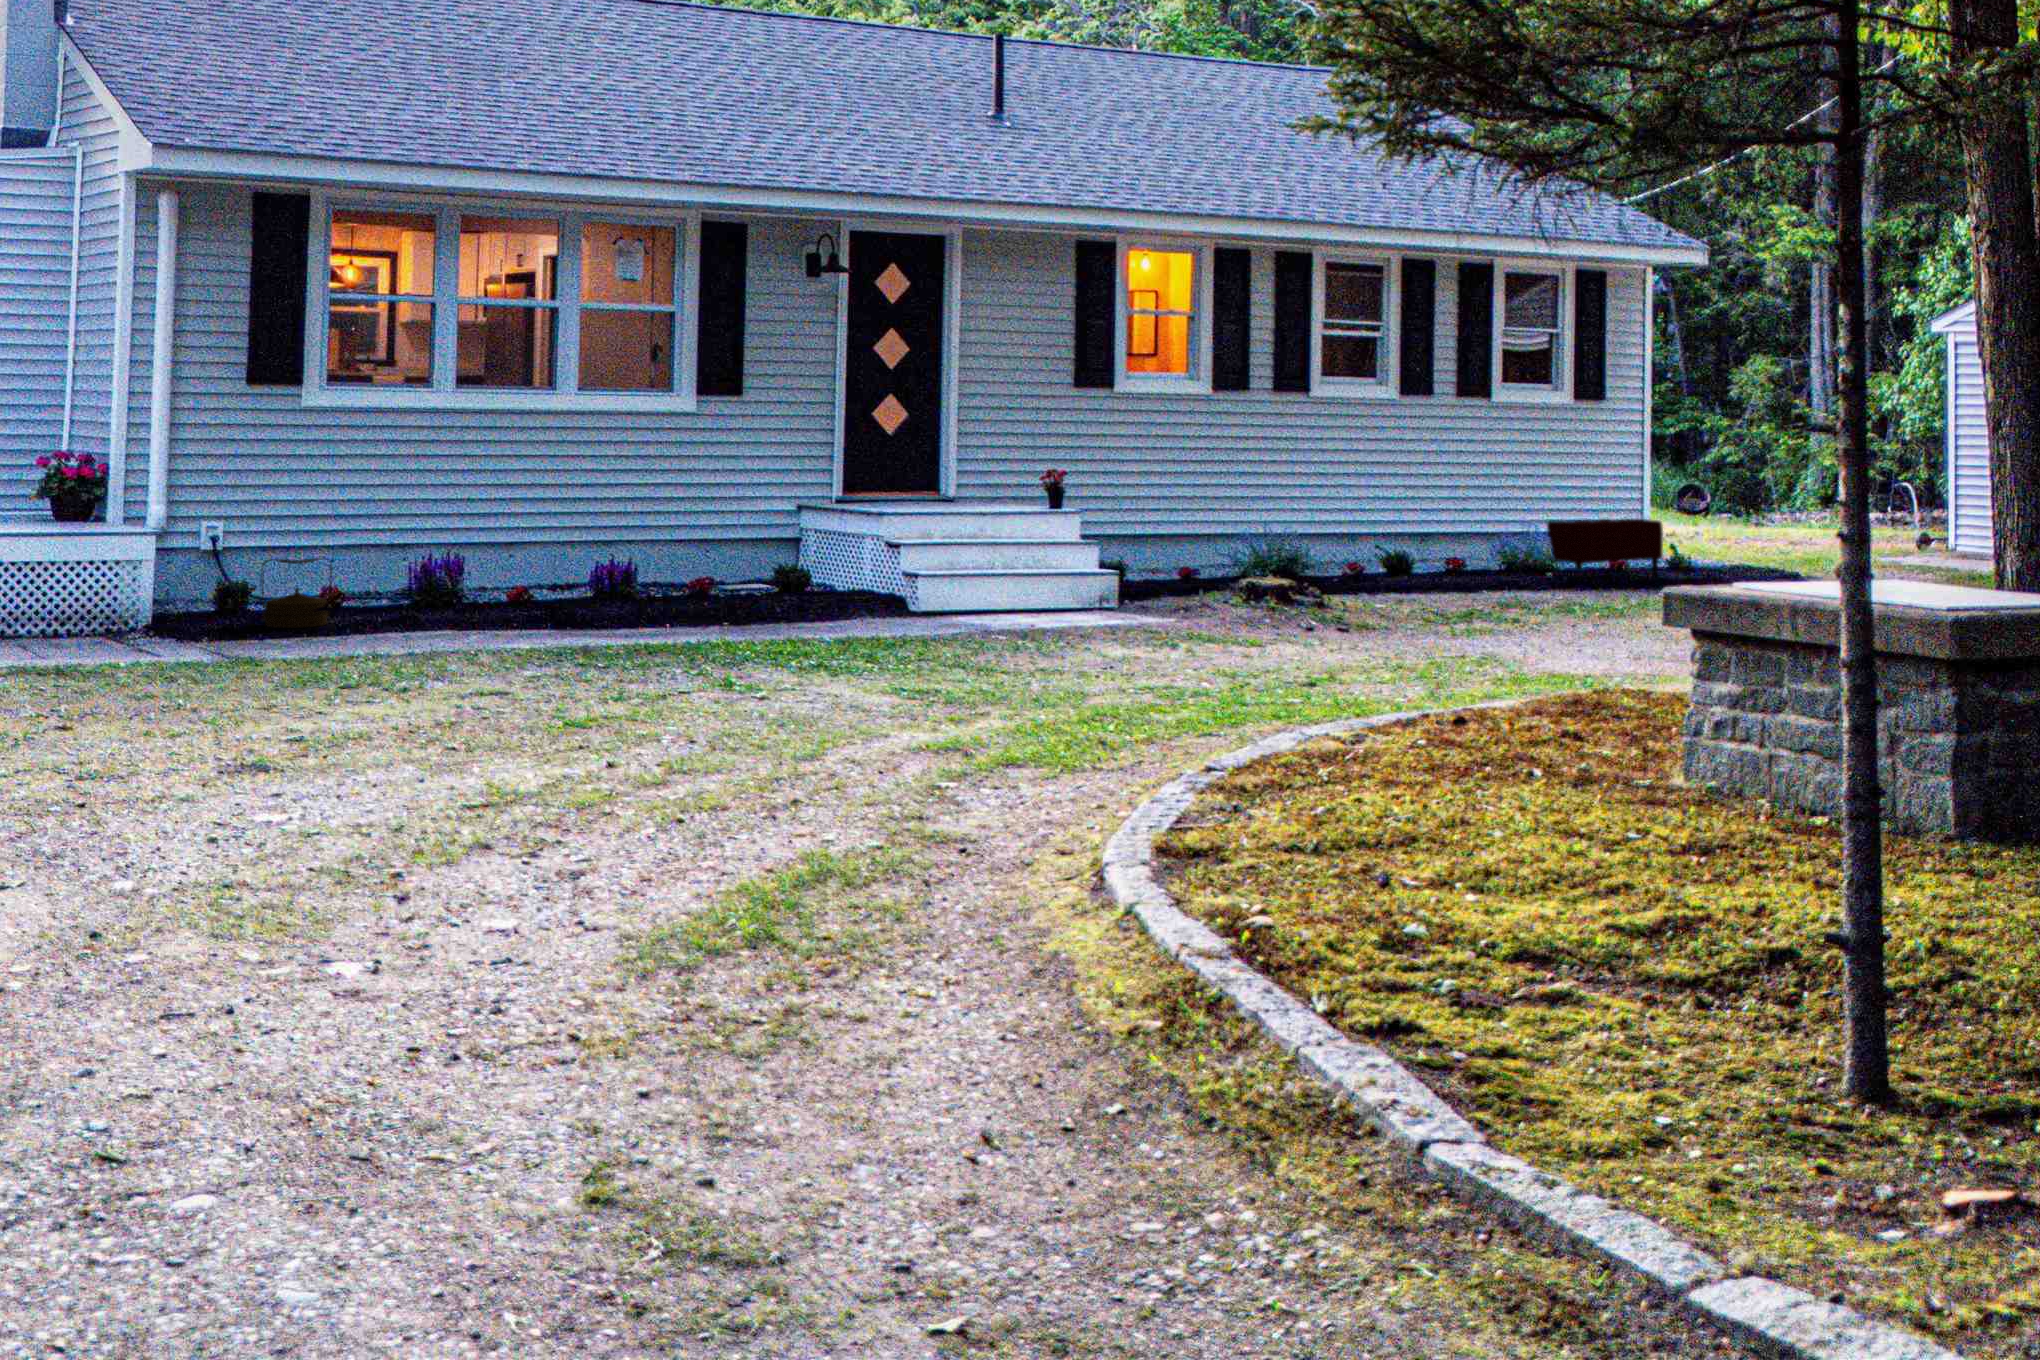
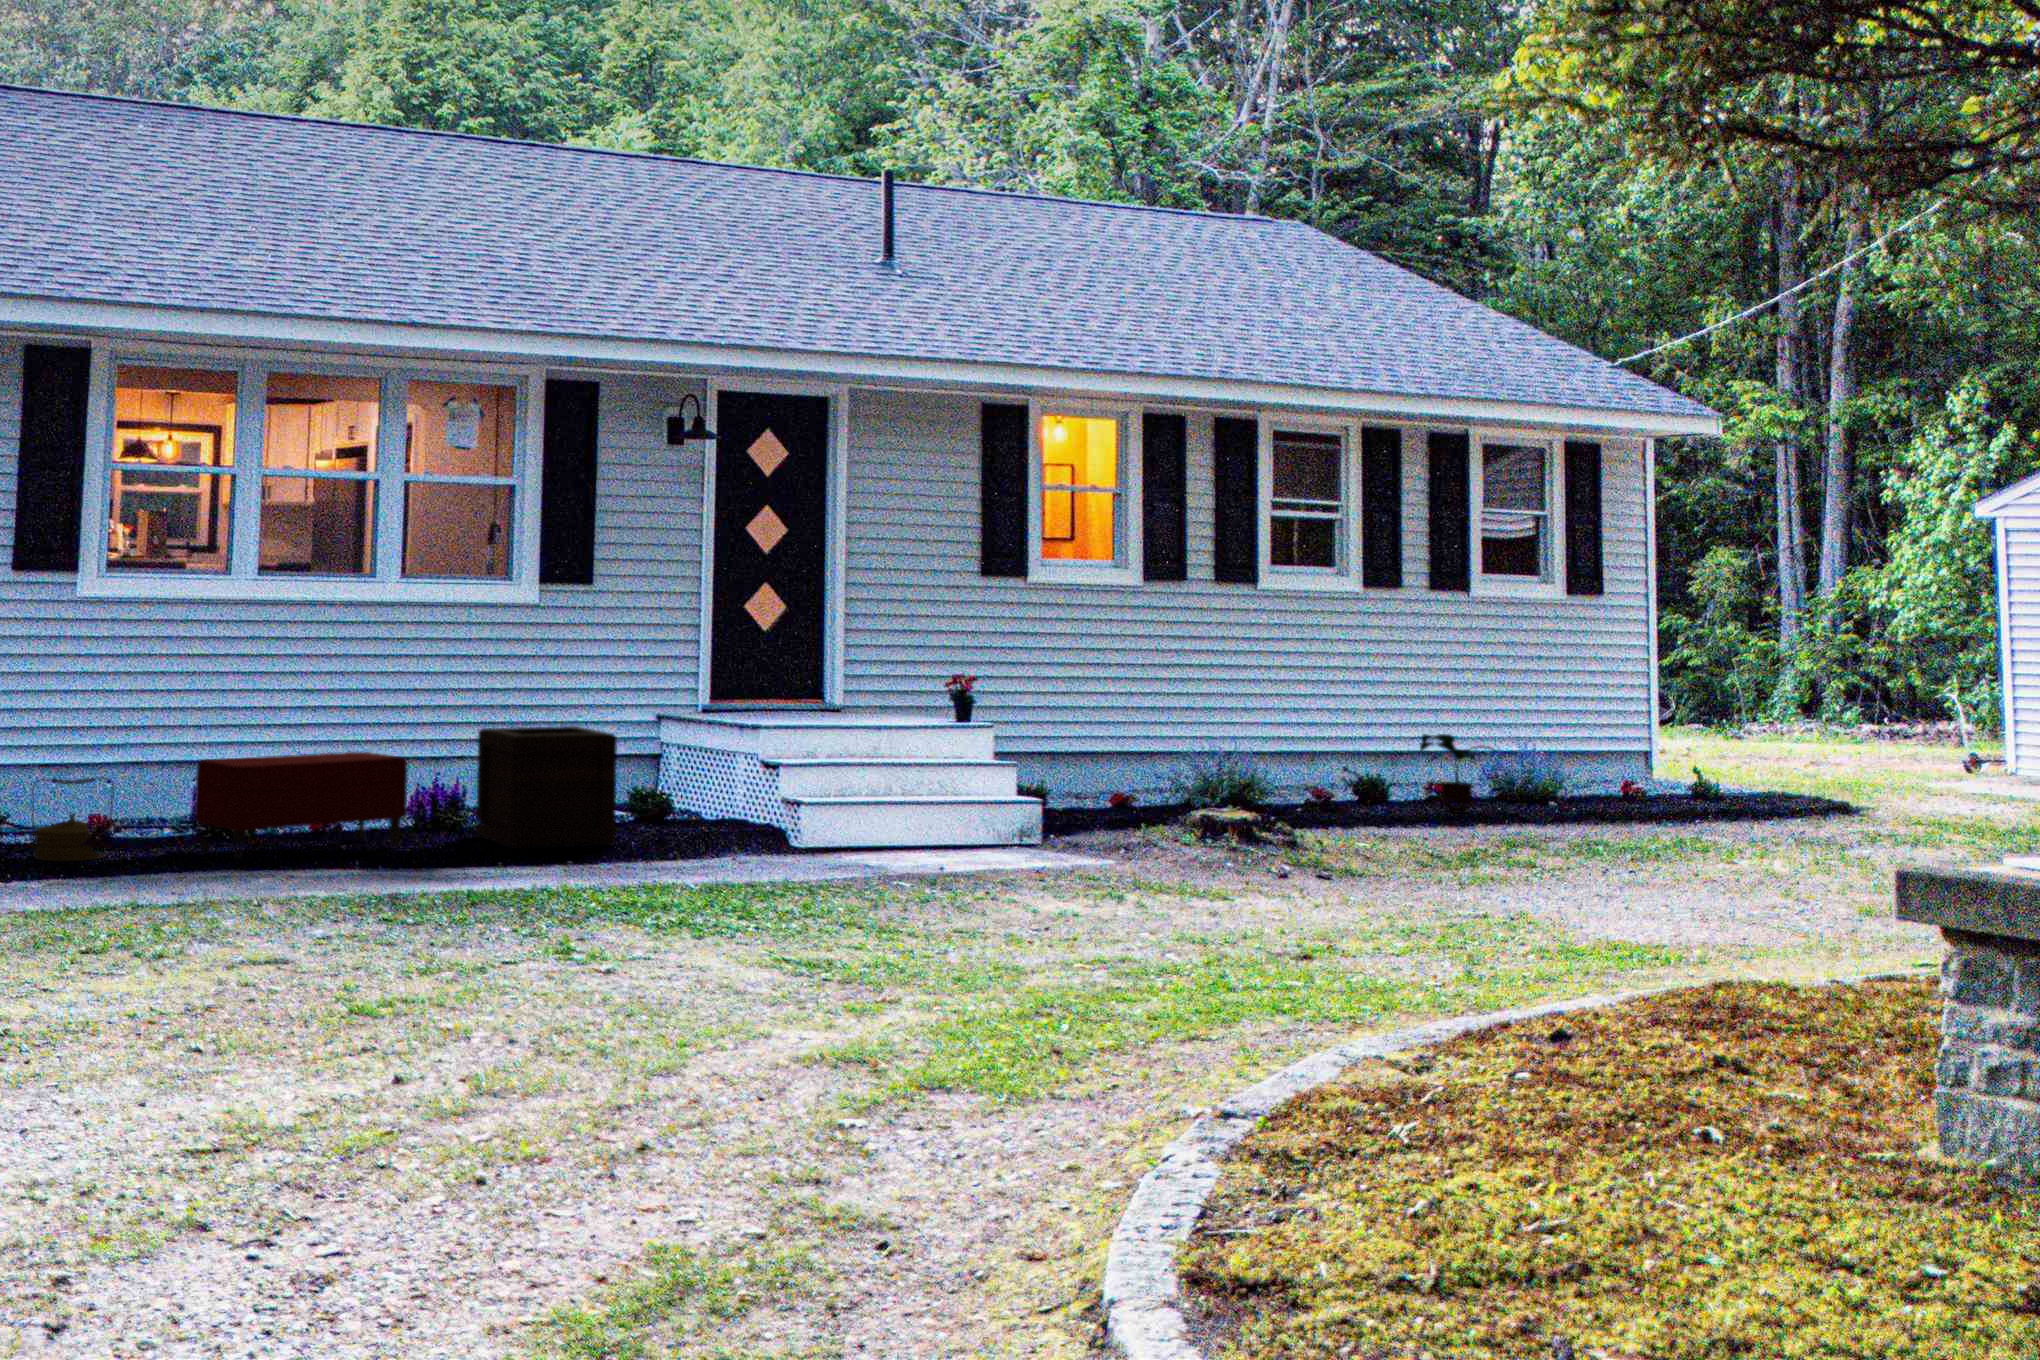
wooden crate: none [642,514,763,616] -> present [476,726,617,849]
potted plant: none [1445,518,1514,584] -> present [1420,734,1495,813]
bench: present [1547,518,1663,581] -> present [195,752,408,859]

